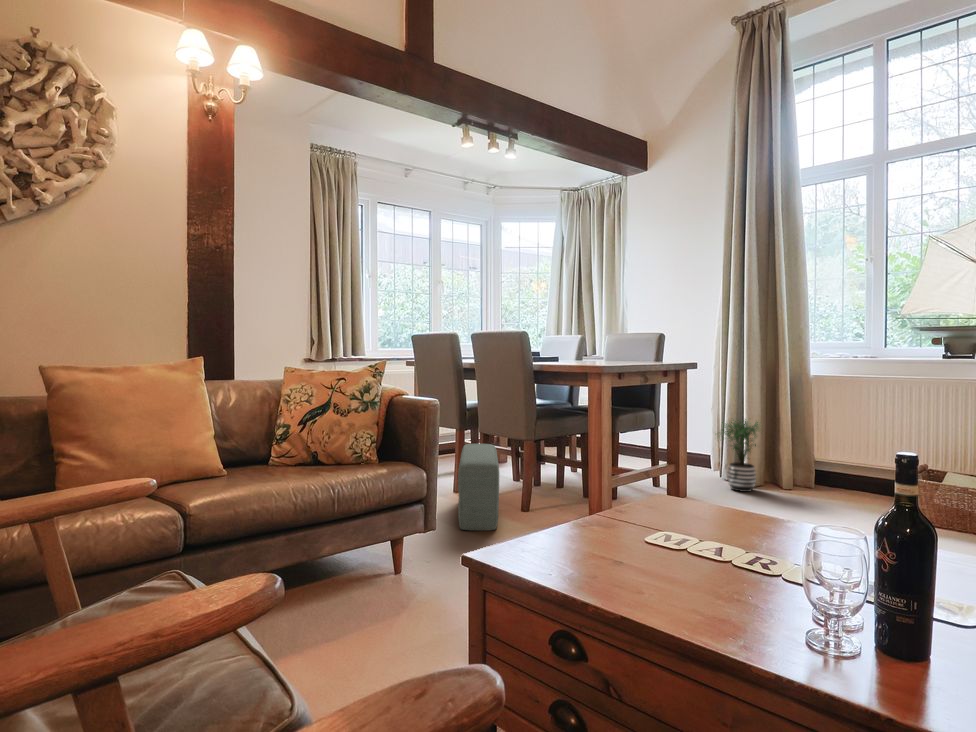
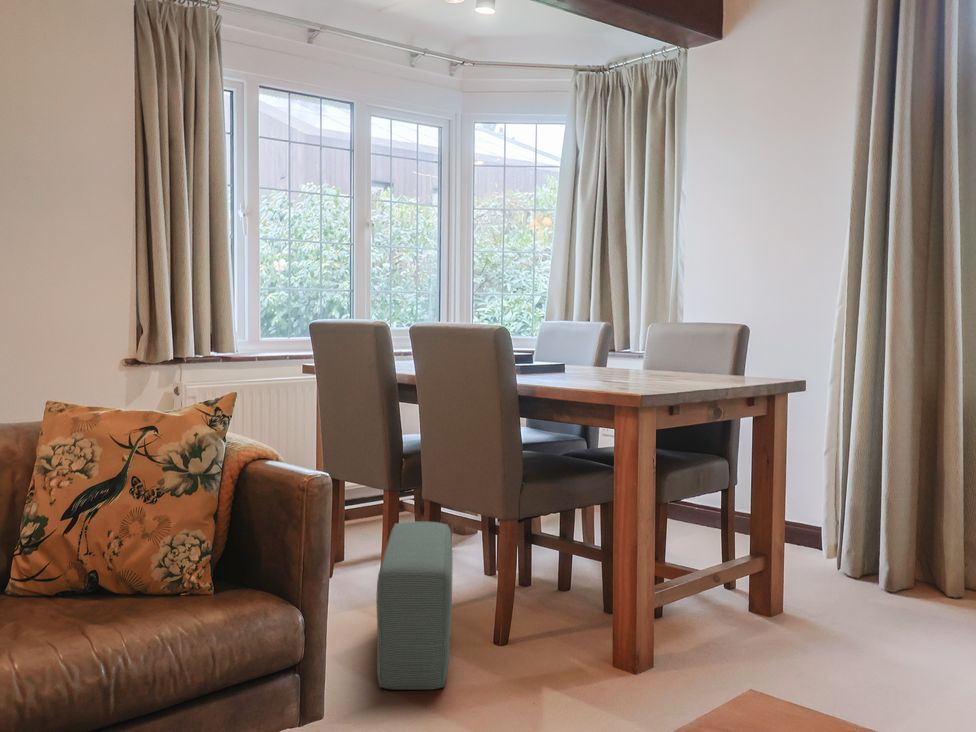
potted plant: present [715,419,759,492] -> none [829,472,924,602]

